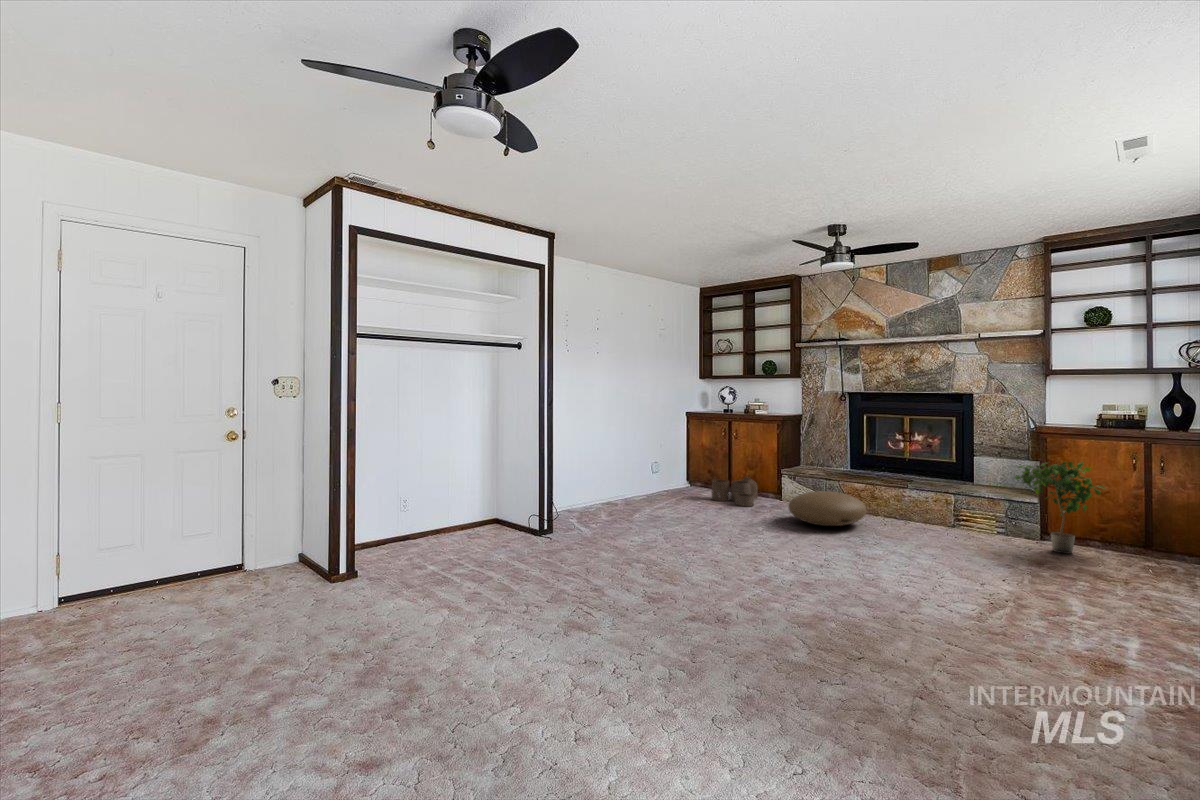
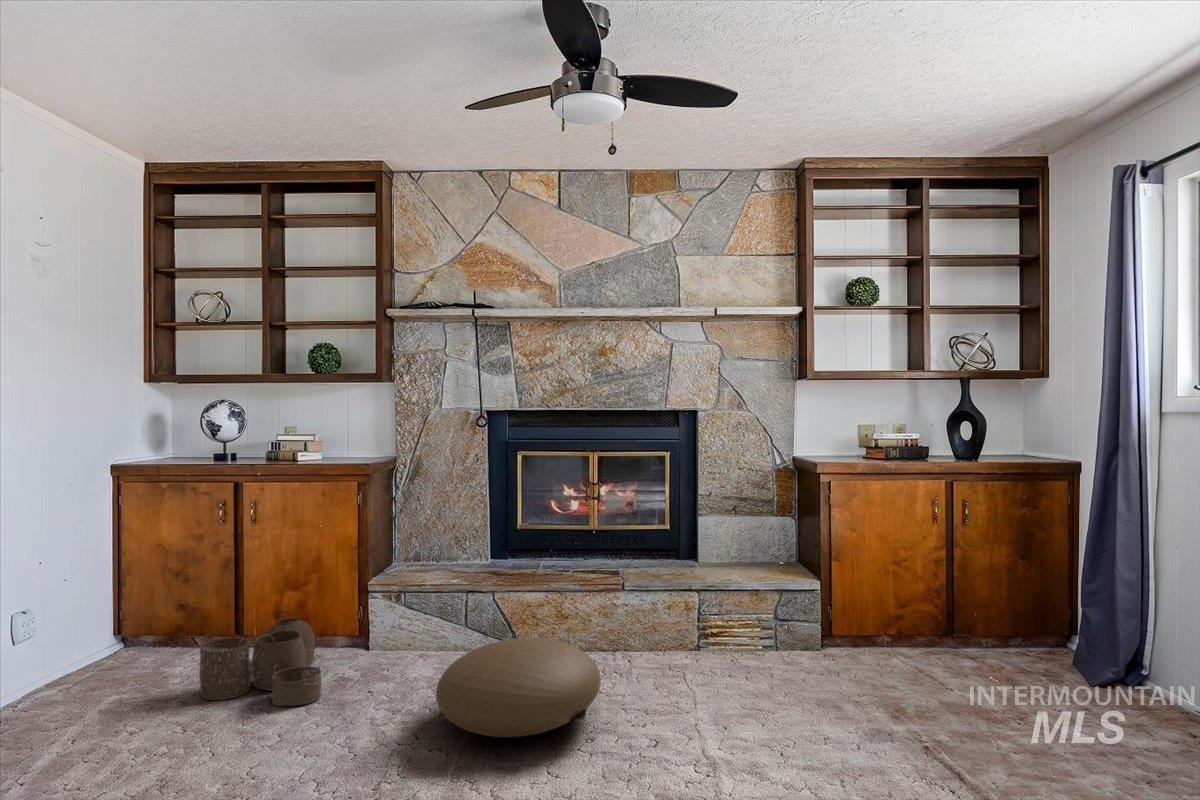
potted plant: present [1015,462,1105,554] -> none [833,524,936,687]

